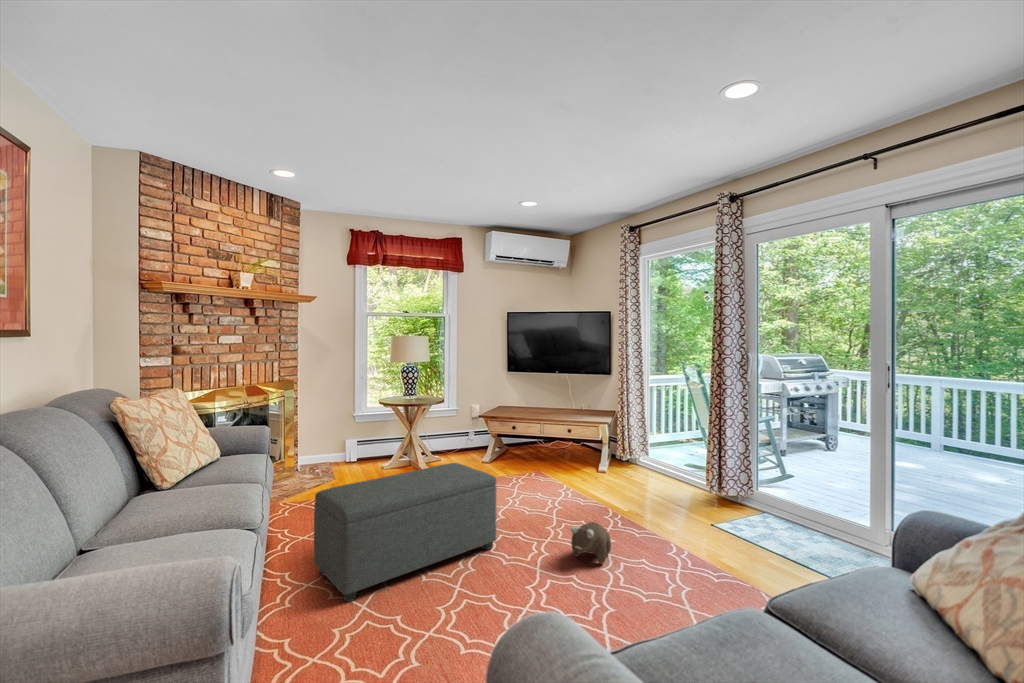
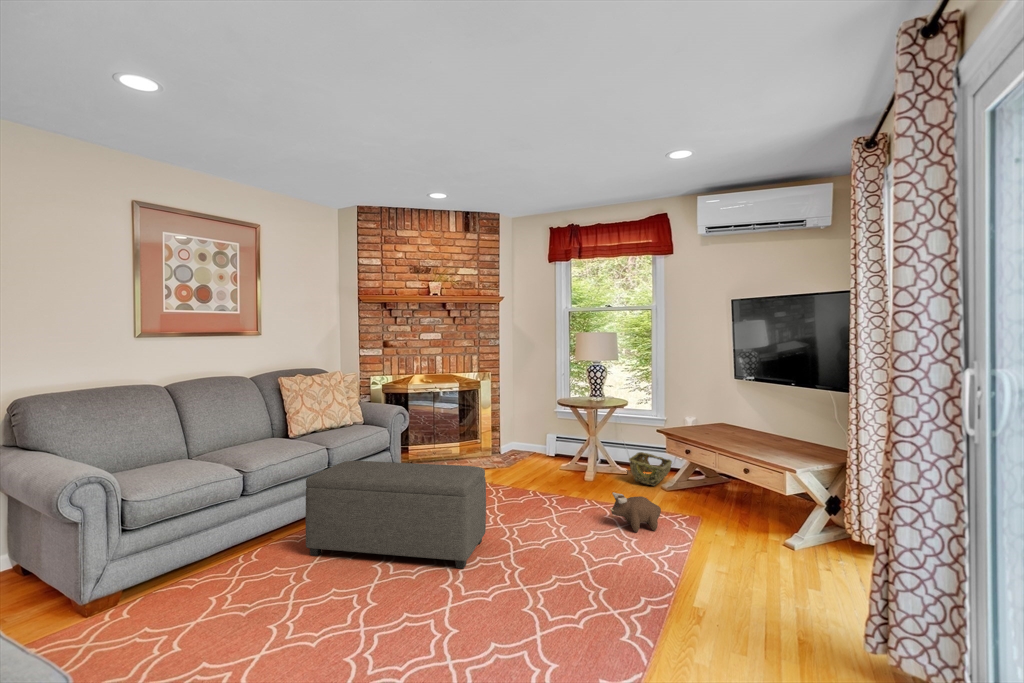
woven basket: none [440,435,478,460] -> present [629,452,672,486]
plush toy: present [571,522,611,564] -> present [610,492,661,532]

